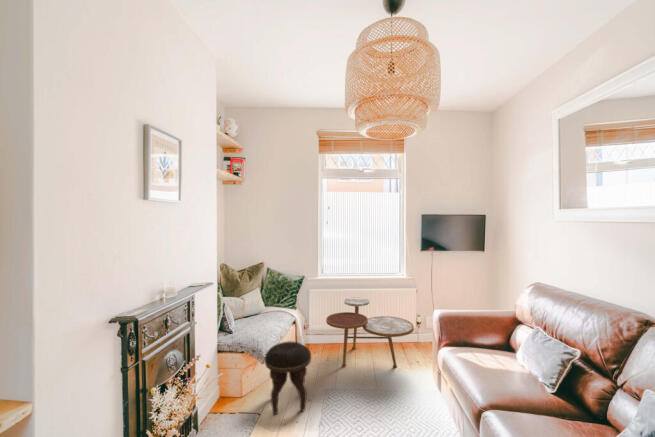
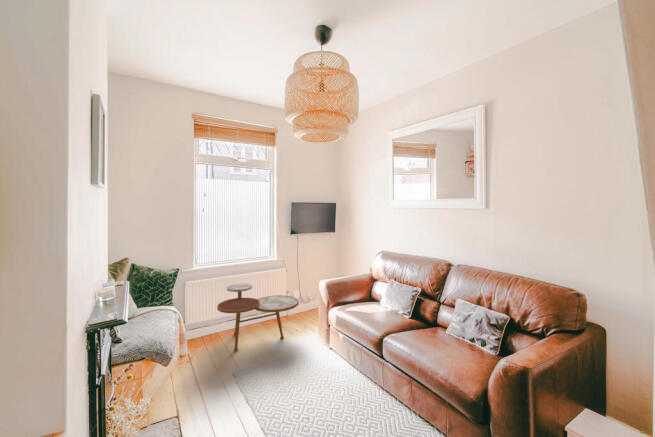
footstool: present [265,342,311,414] -> none [171,335,225,416]

